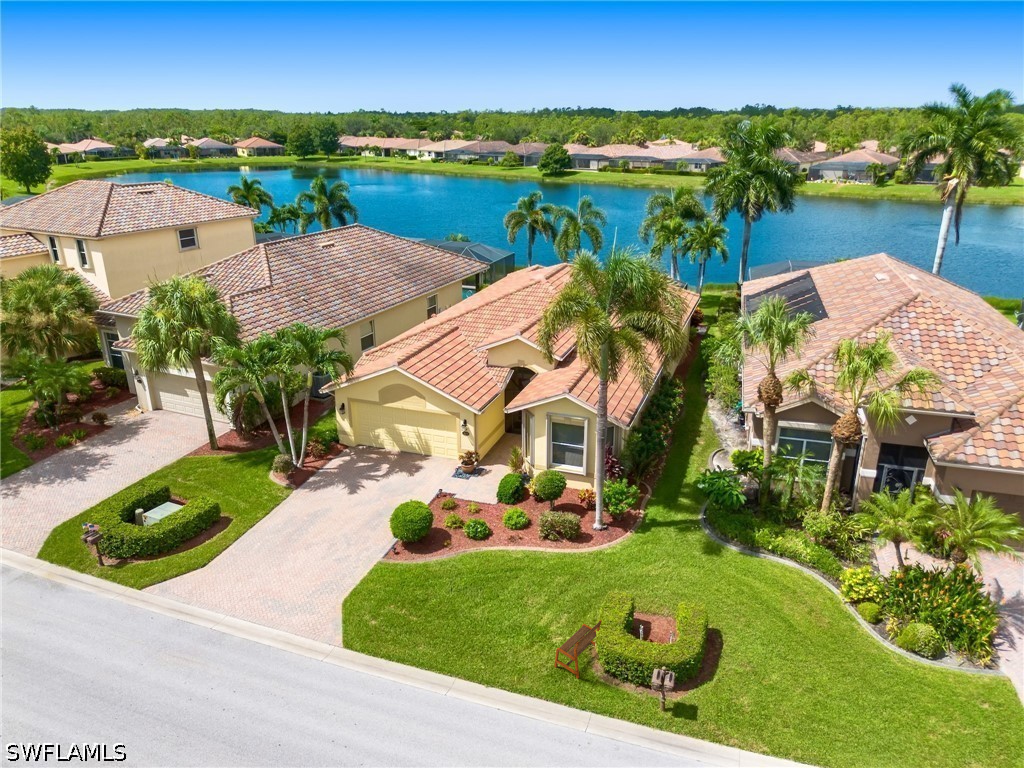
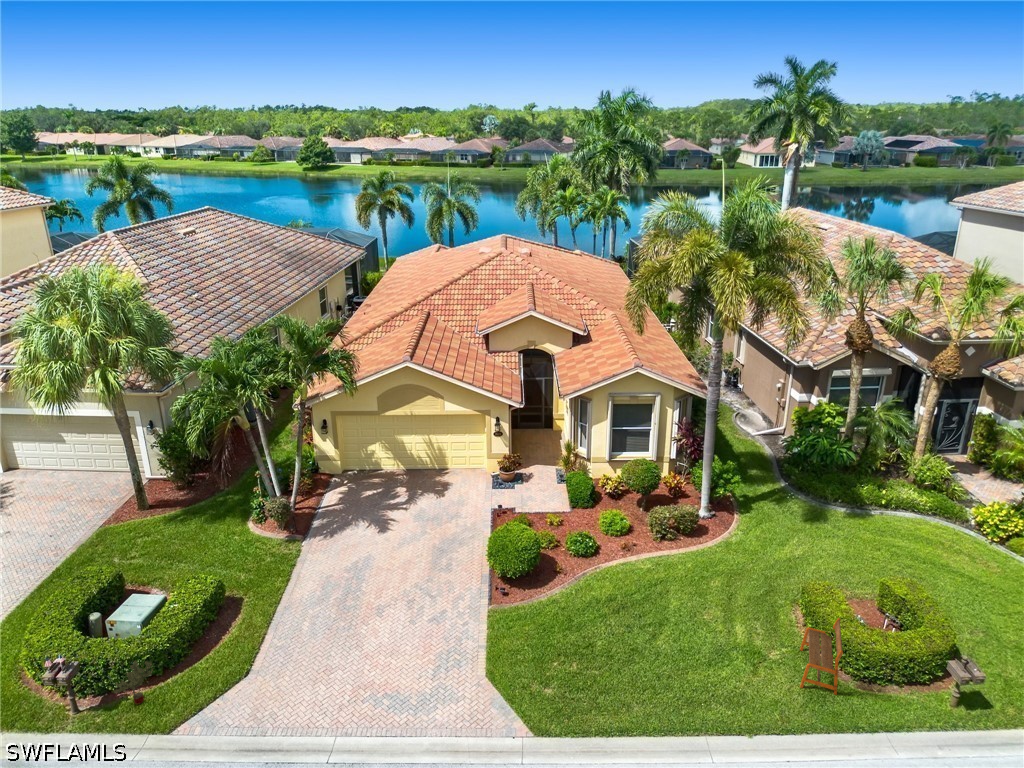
potted tree: none [120,540,147,569] -> present [114,661,153,704]

